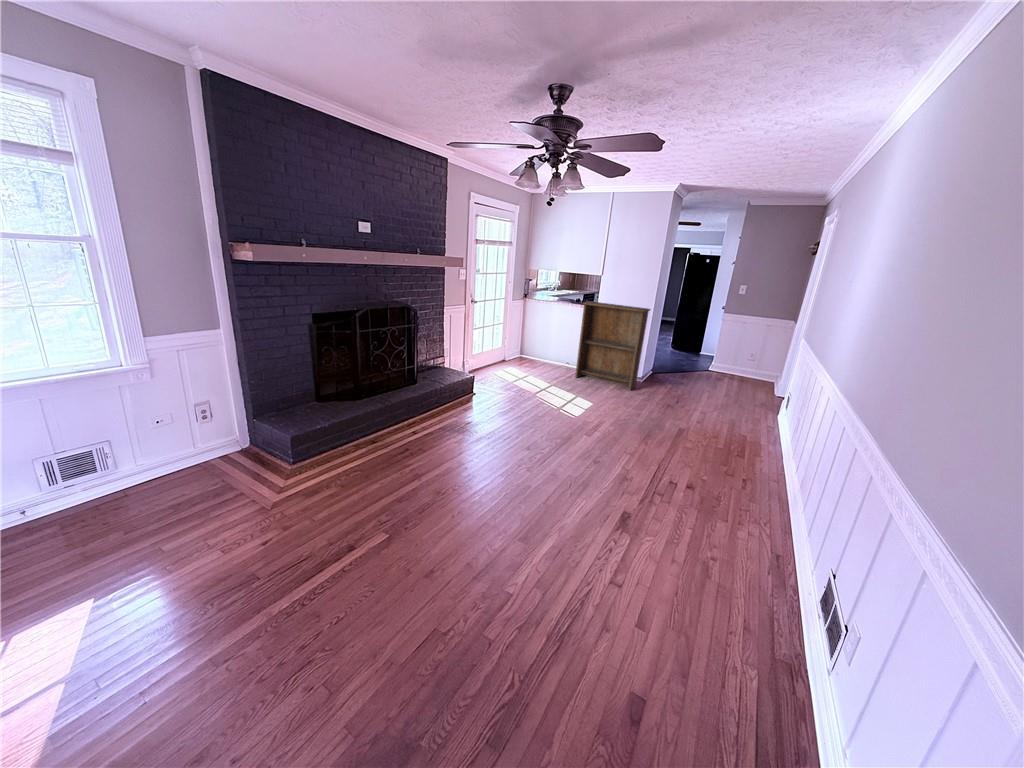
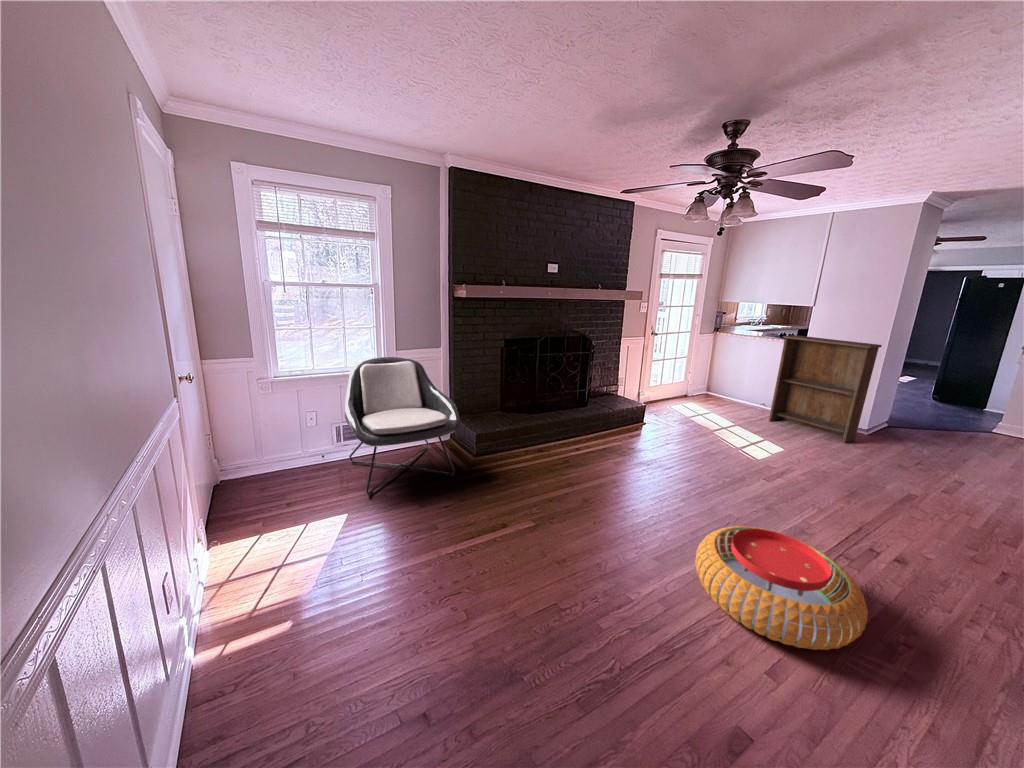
lounge chair: none [50,348,267,559] -> present [345,357,460,495]
pouf: none [556,485,689,587] -> present [695,526,868,650]

